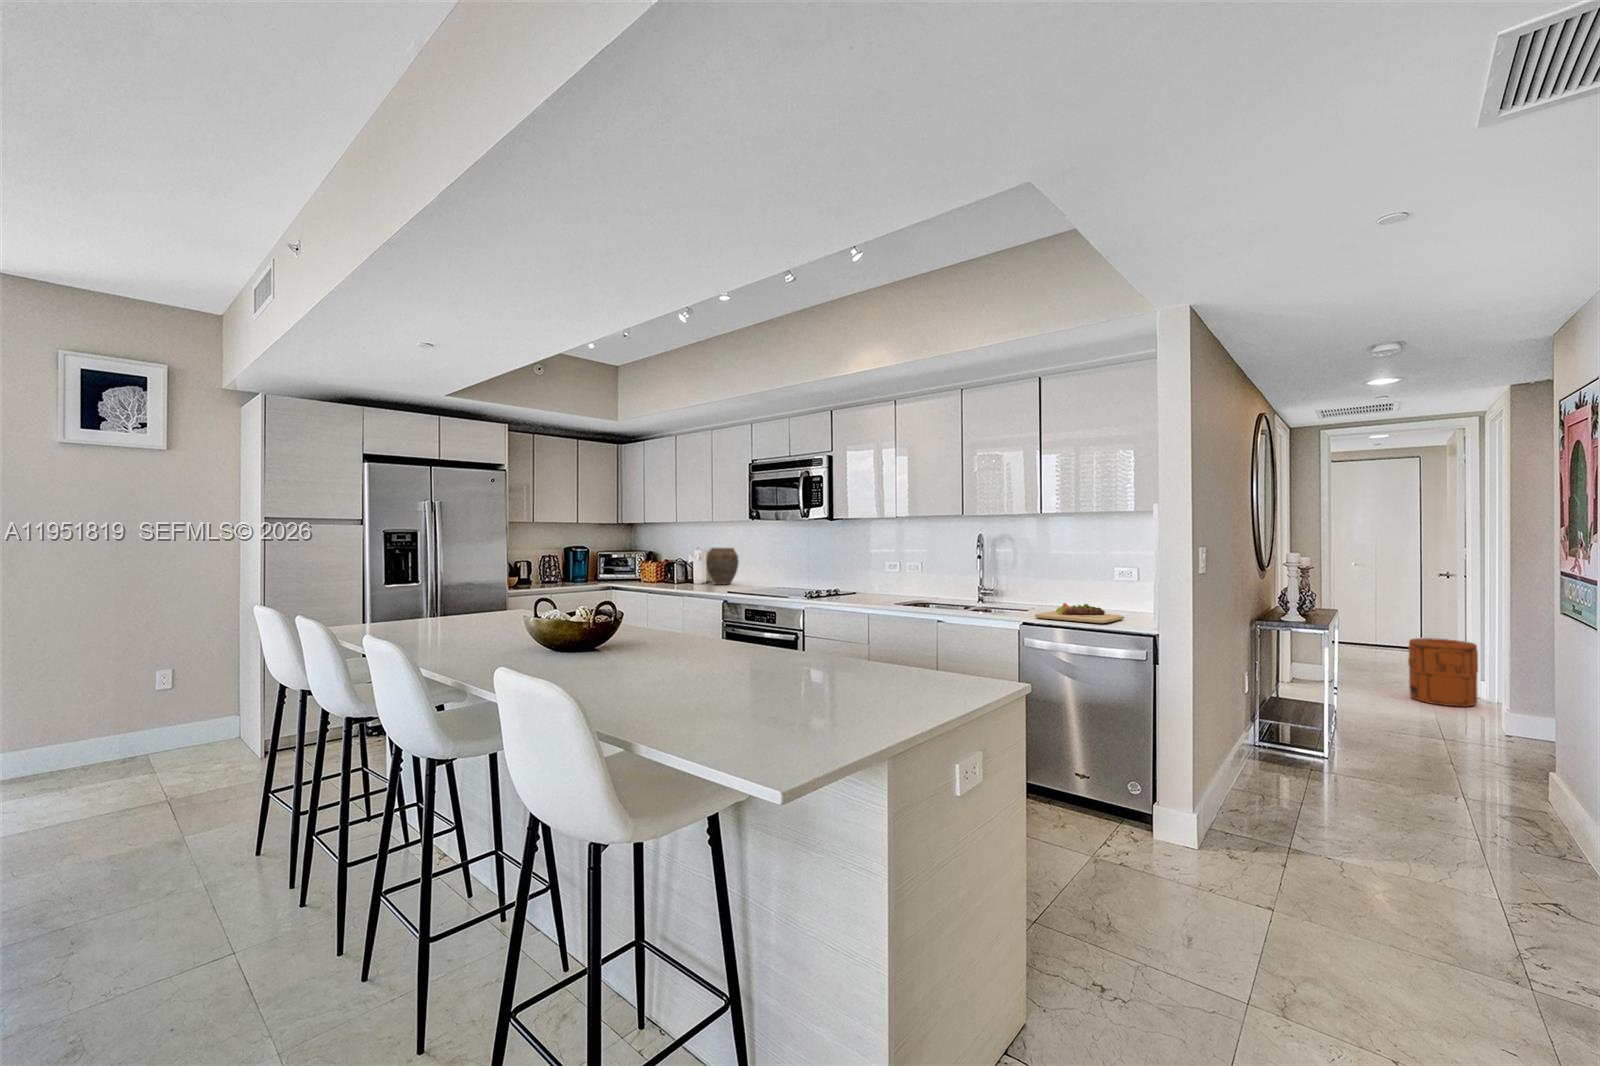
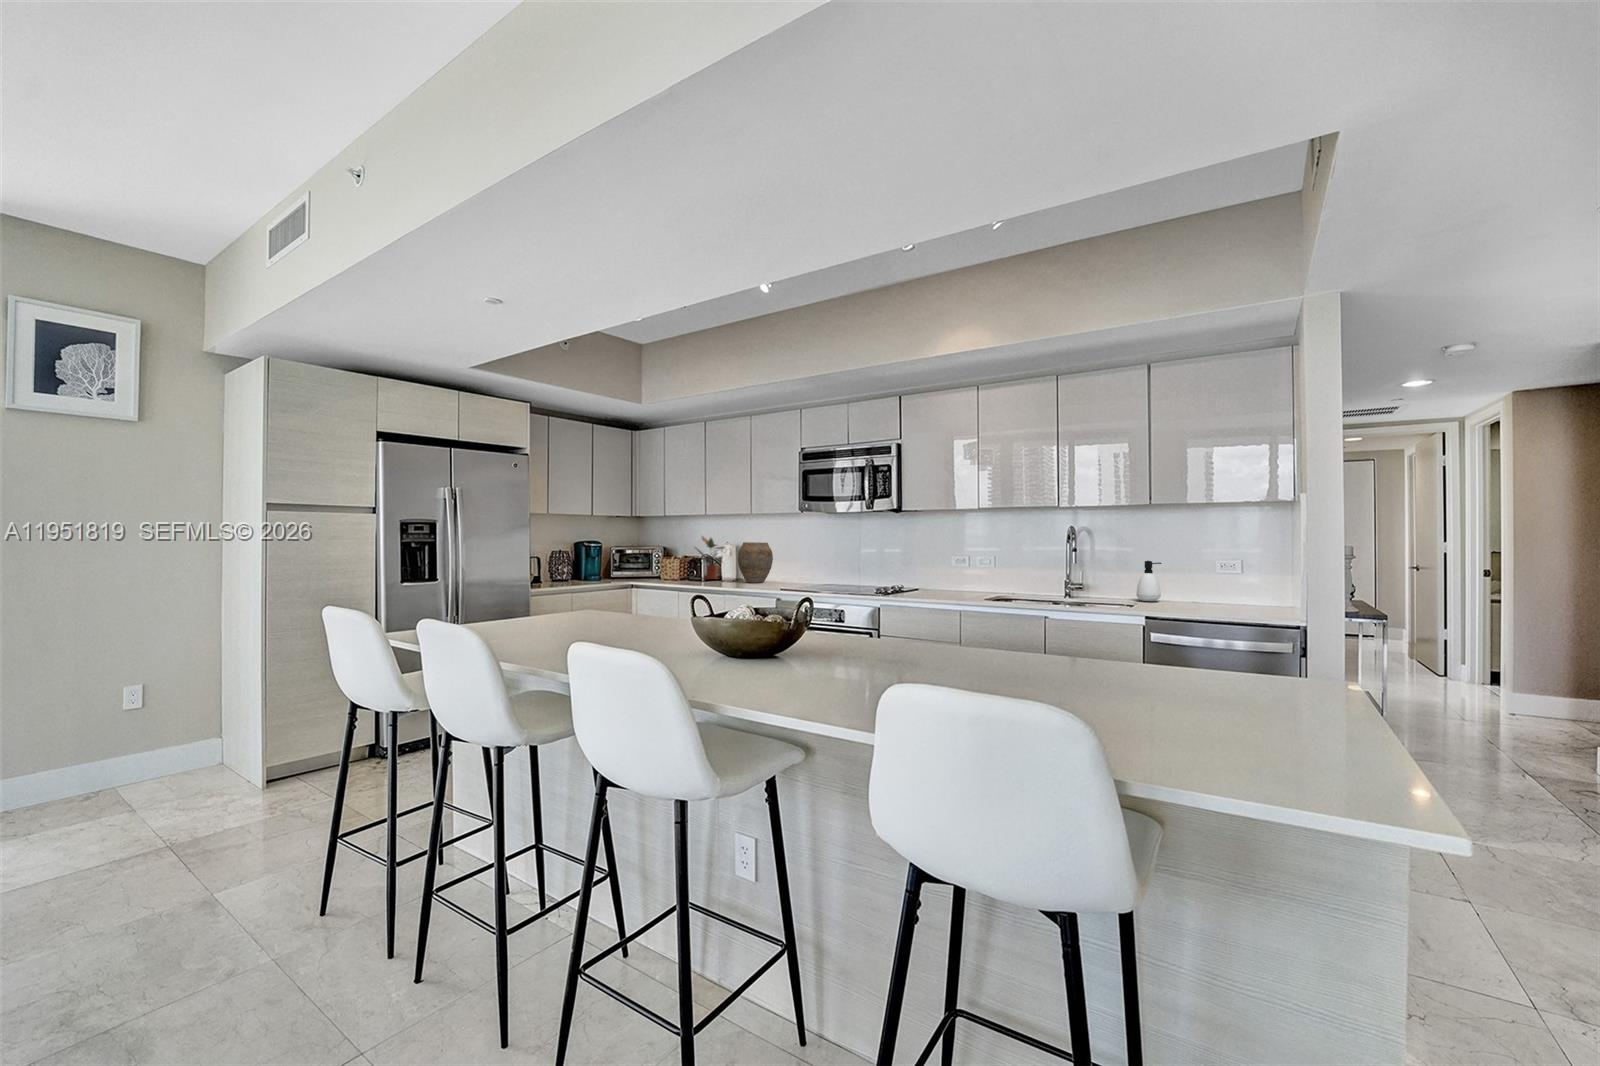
potted plant: none [672,541,705,582] -> present [696,537,725,579]
soap dispenser: none [1041,566,1063,605] -> present [1137,561,1161,601]
cutting board: present [1035,603,1124,623] -> none [1157,599,1251,619]
trash can: present [1408,638,1478,707] -> none [1444,634,1513,701]

